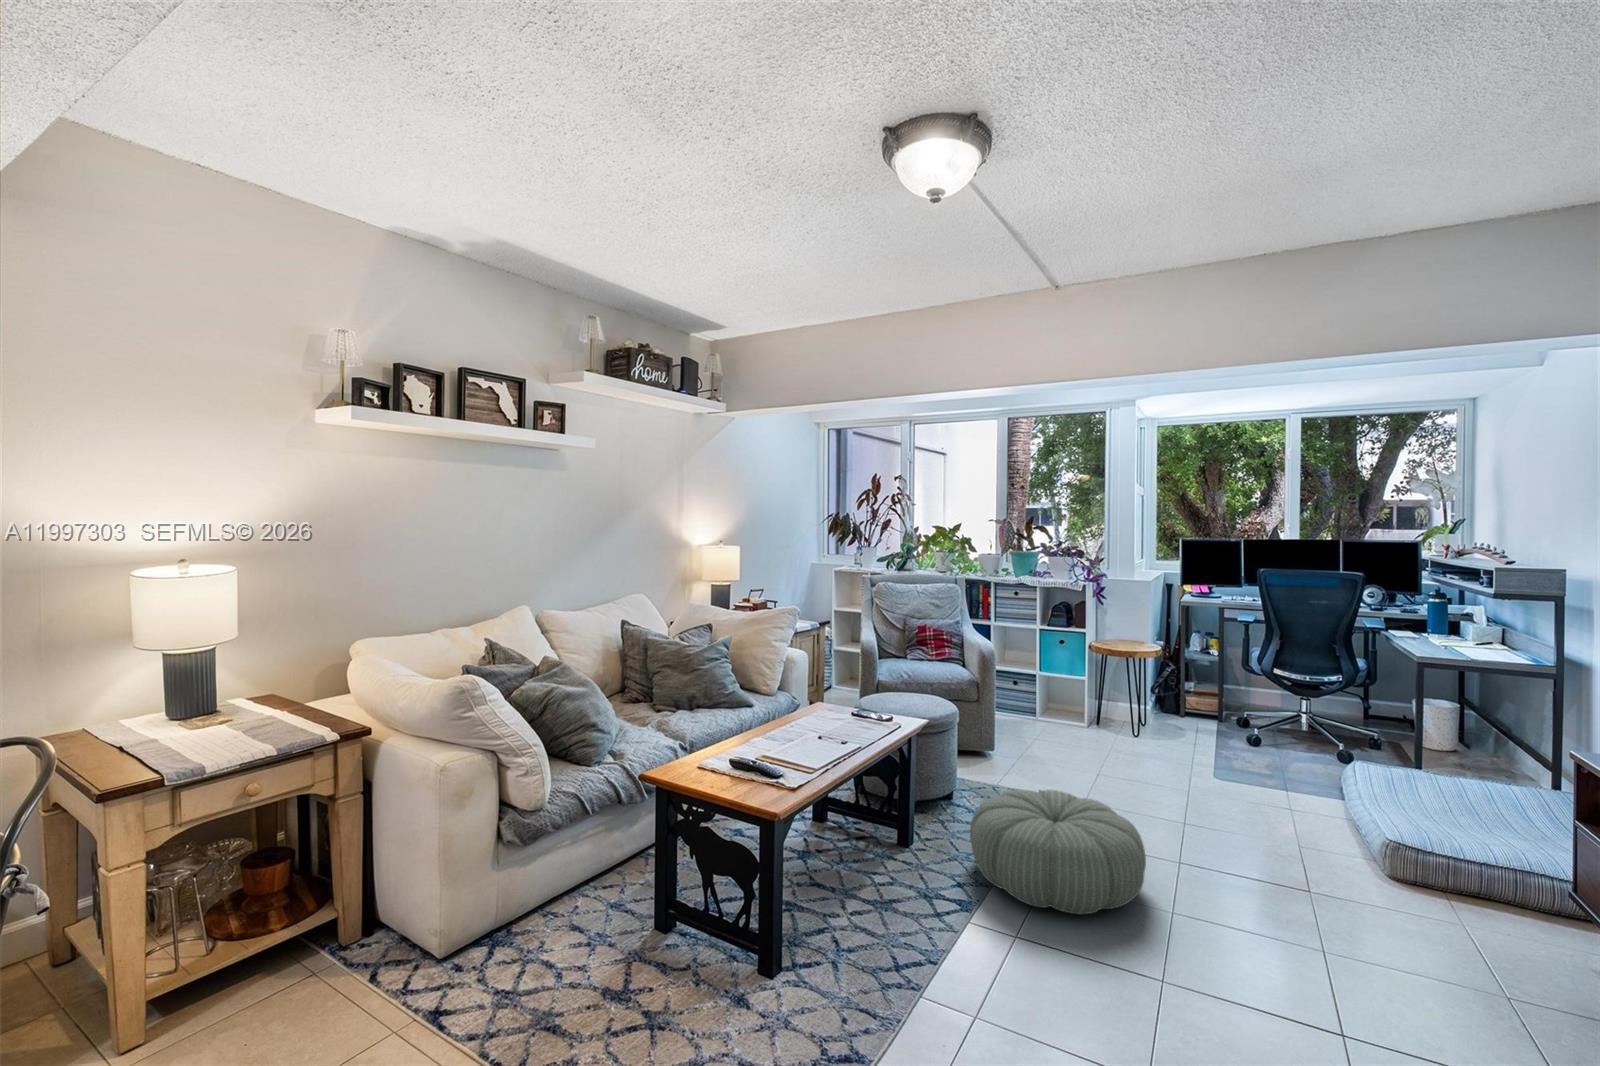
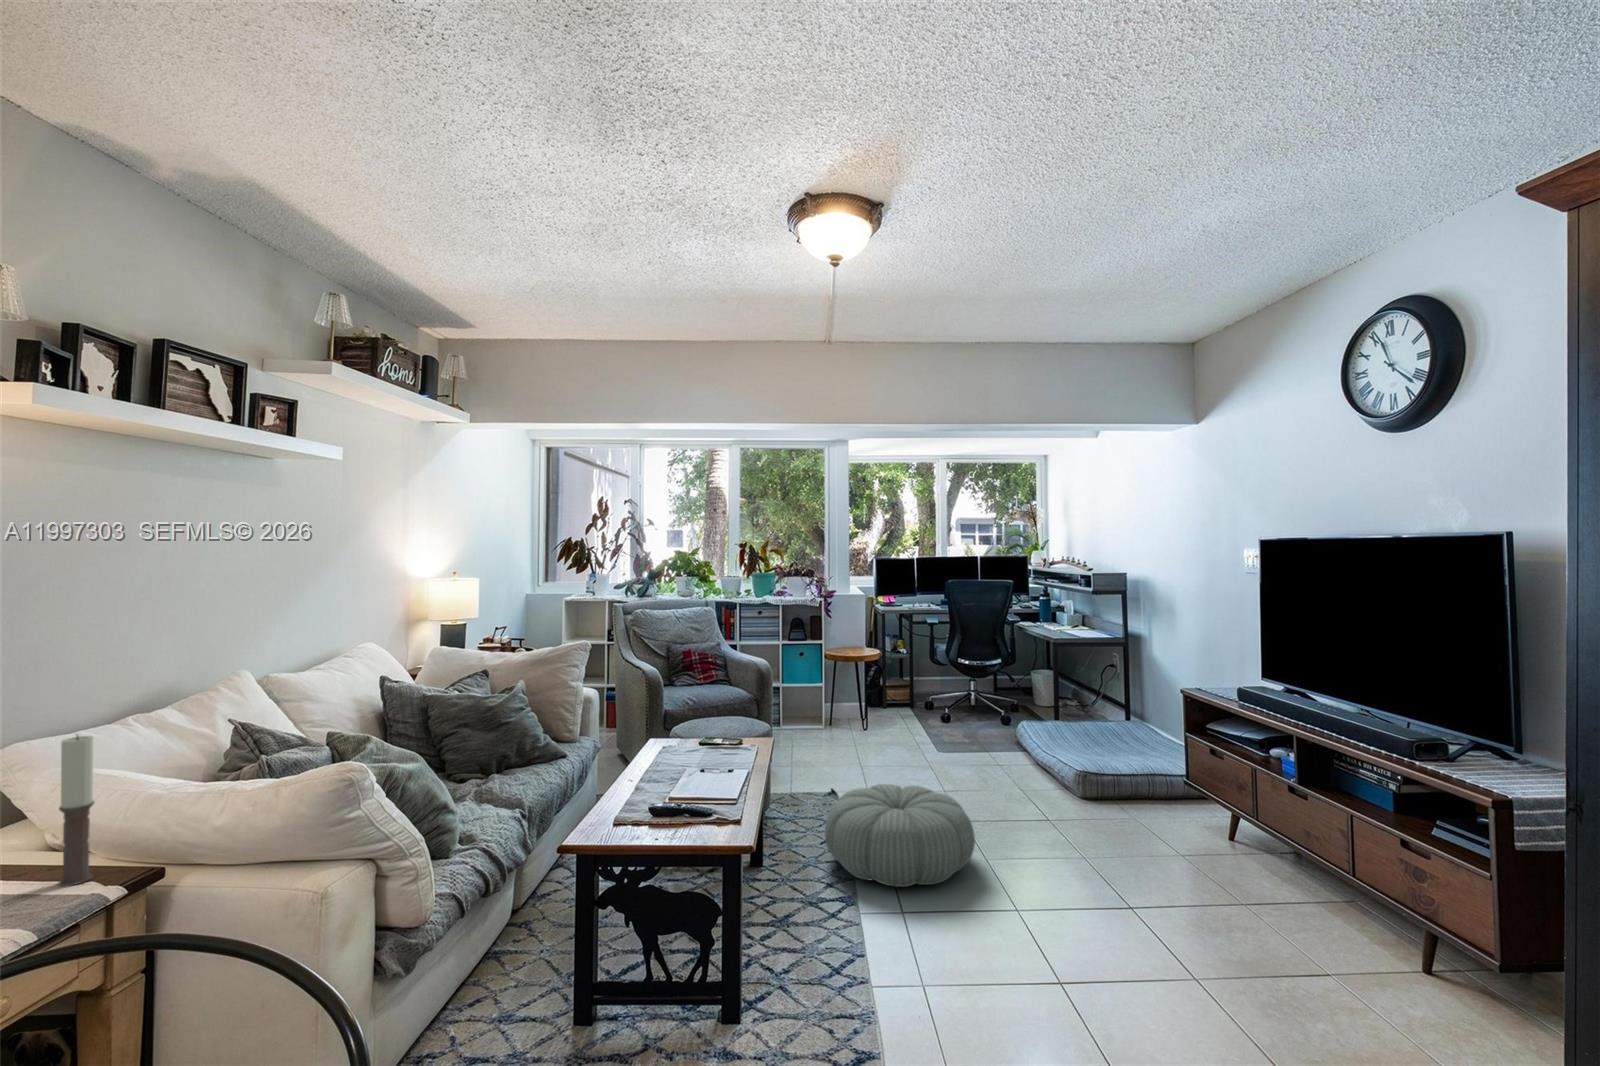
candle: none [324,634,343,732] -> present [59,735,94,886]

